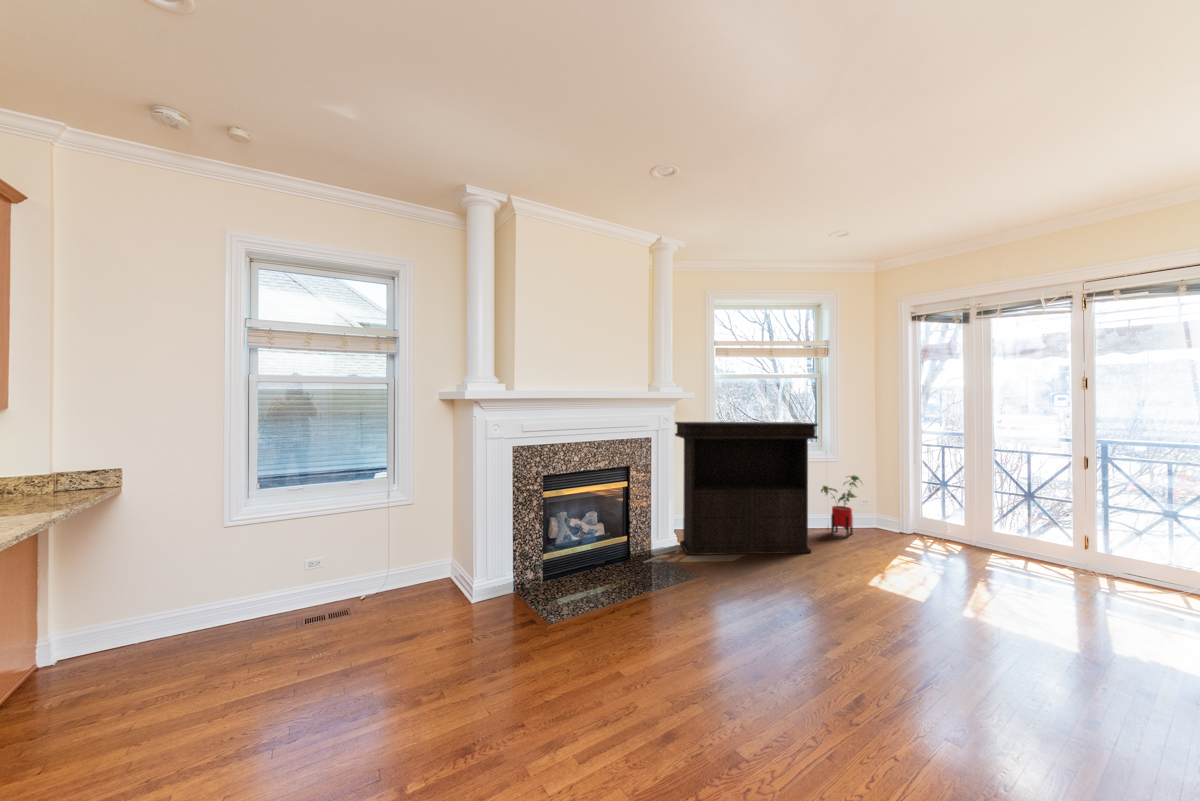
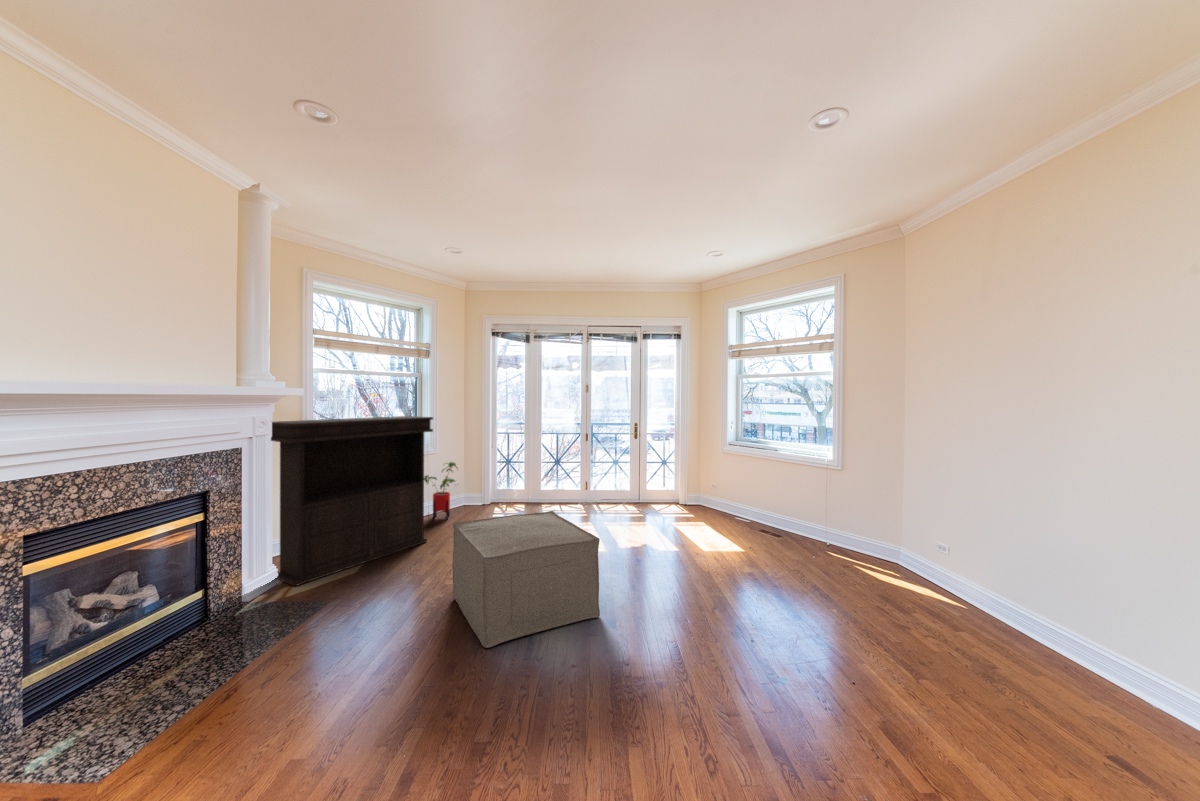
ottoman: none [798,533,993,724] -> present [452,511,600,648]

